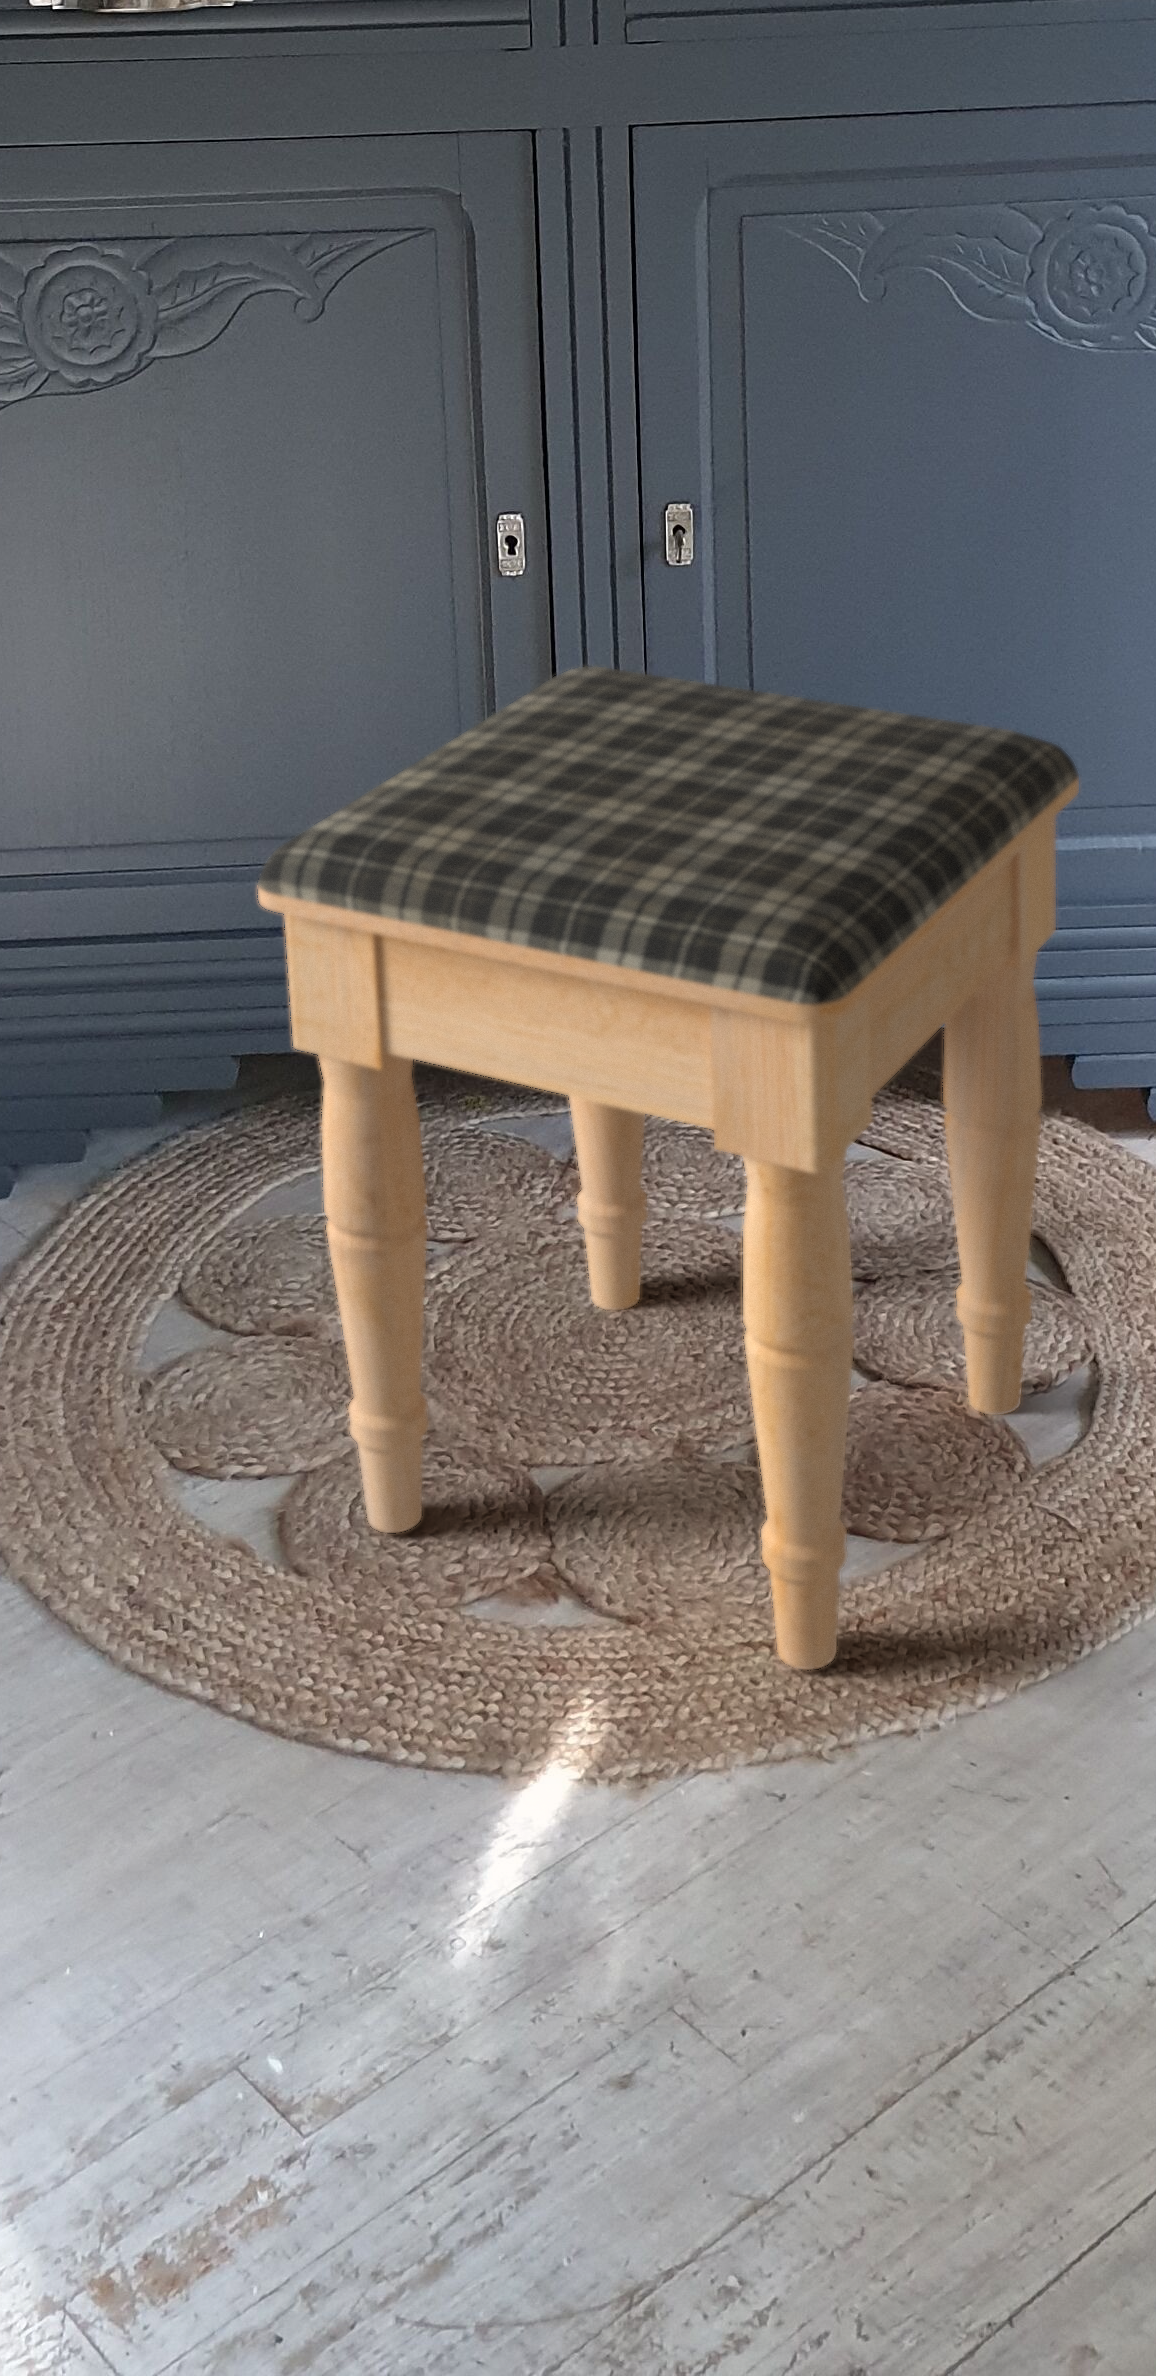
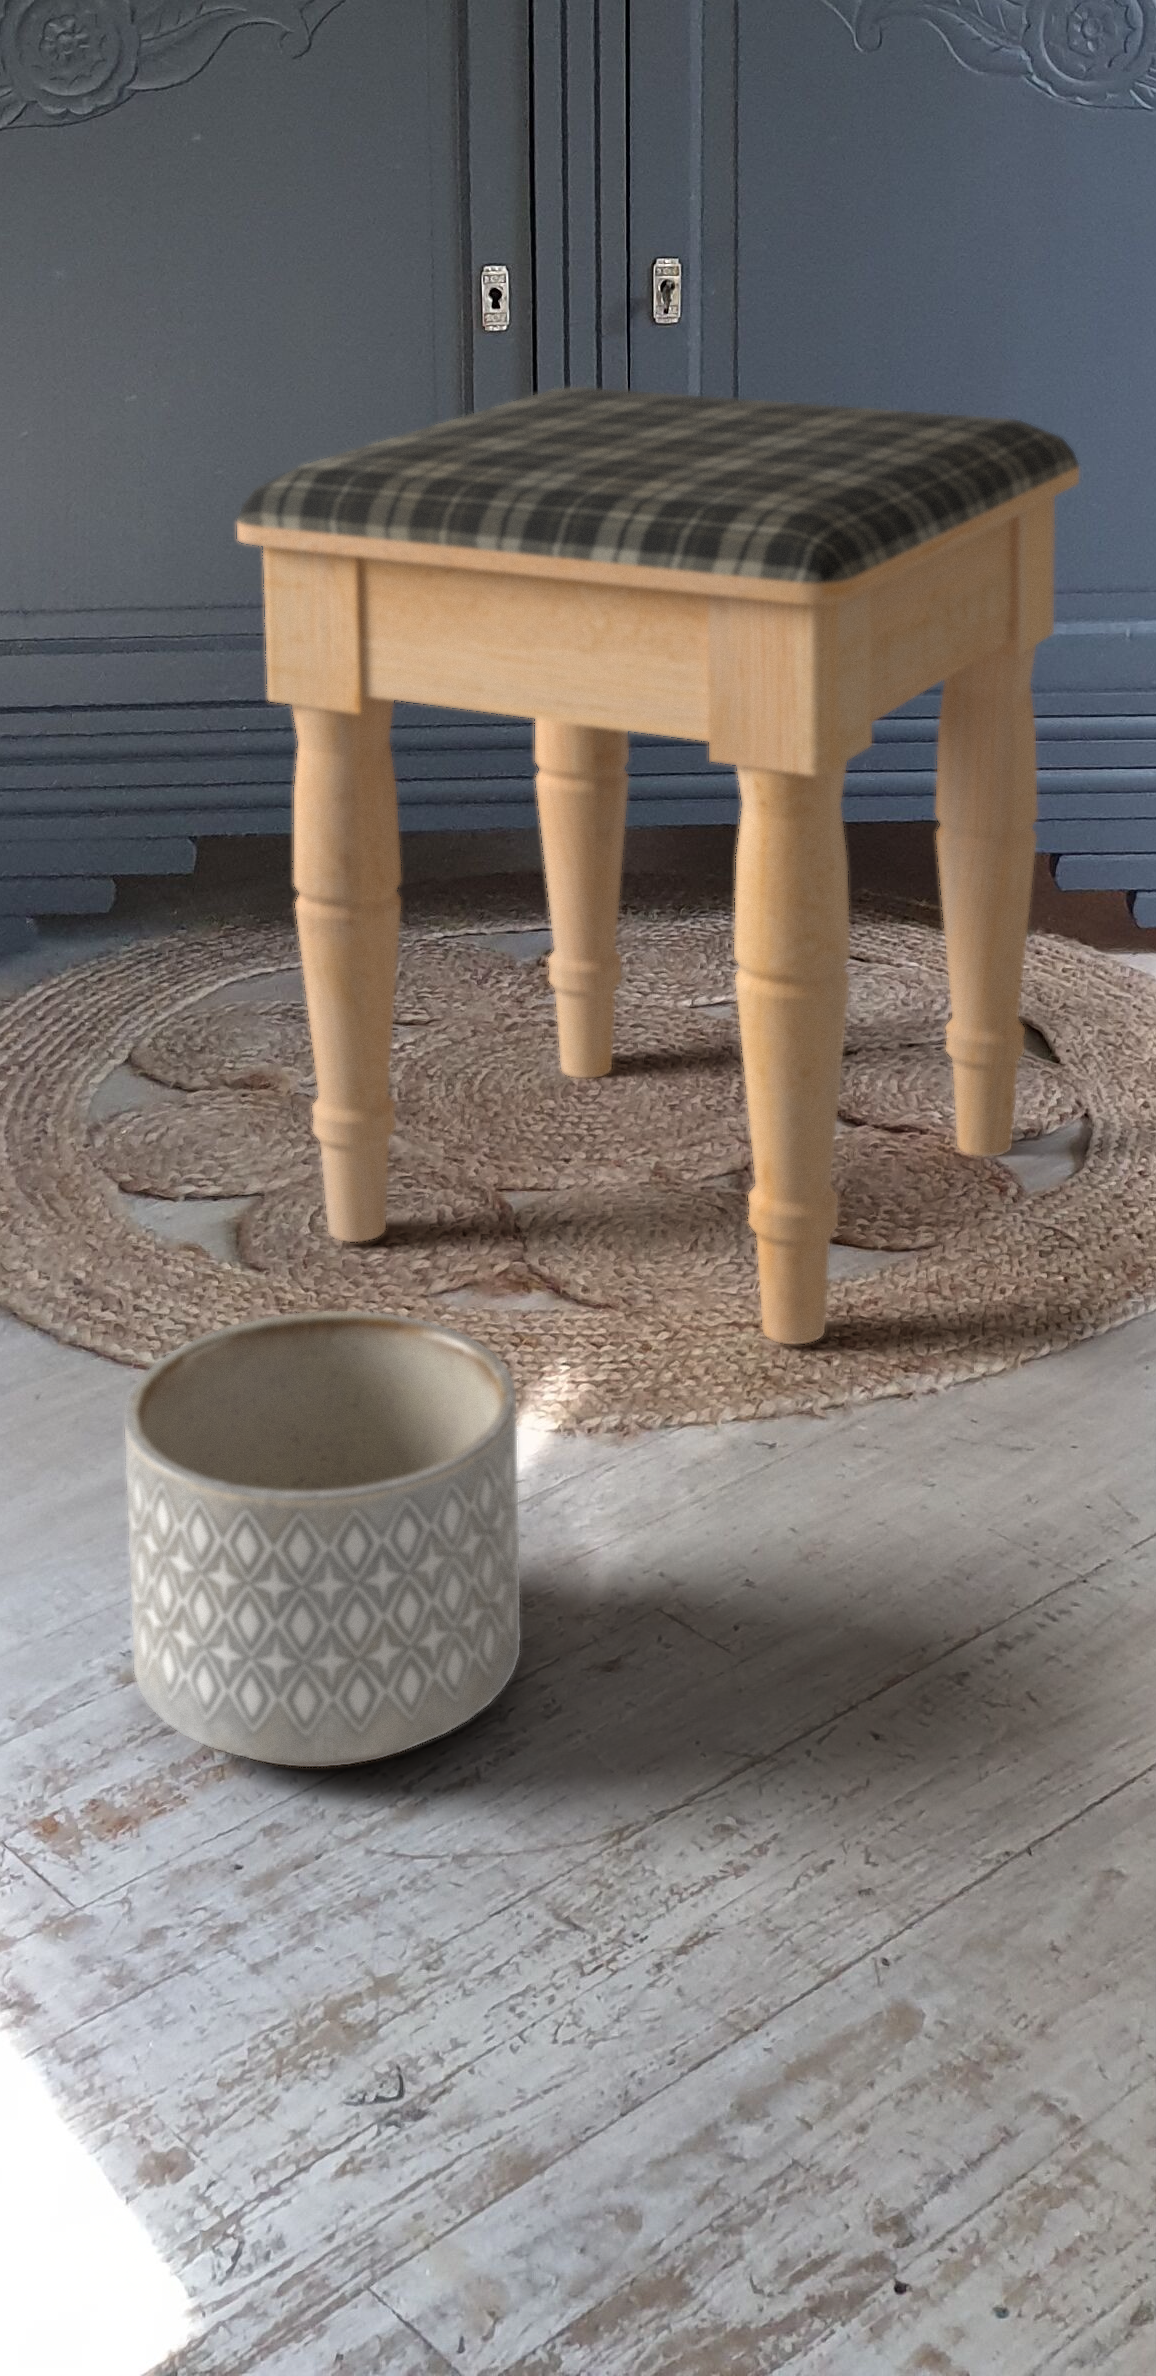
planter: none [162,1742,541,2228] -> present [125,1311,520,1767]

